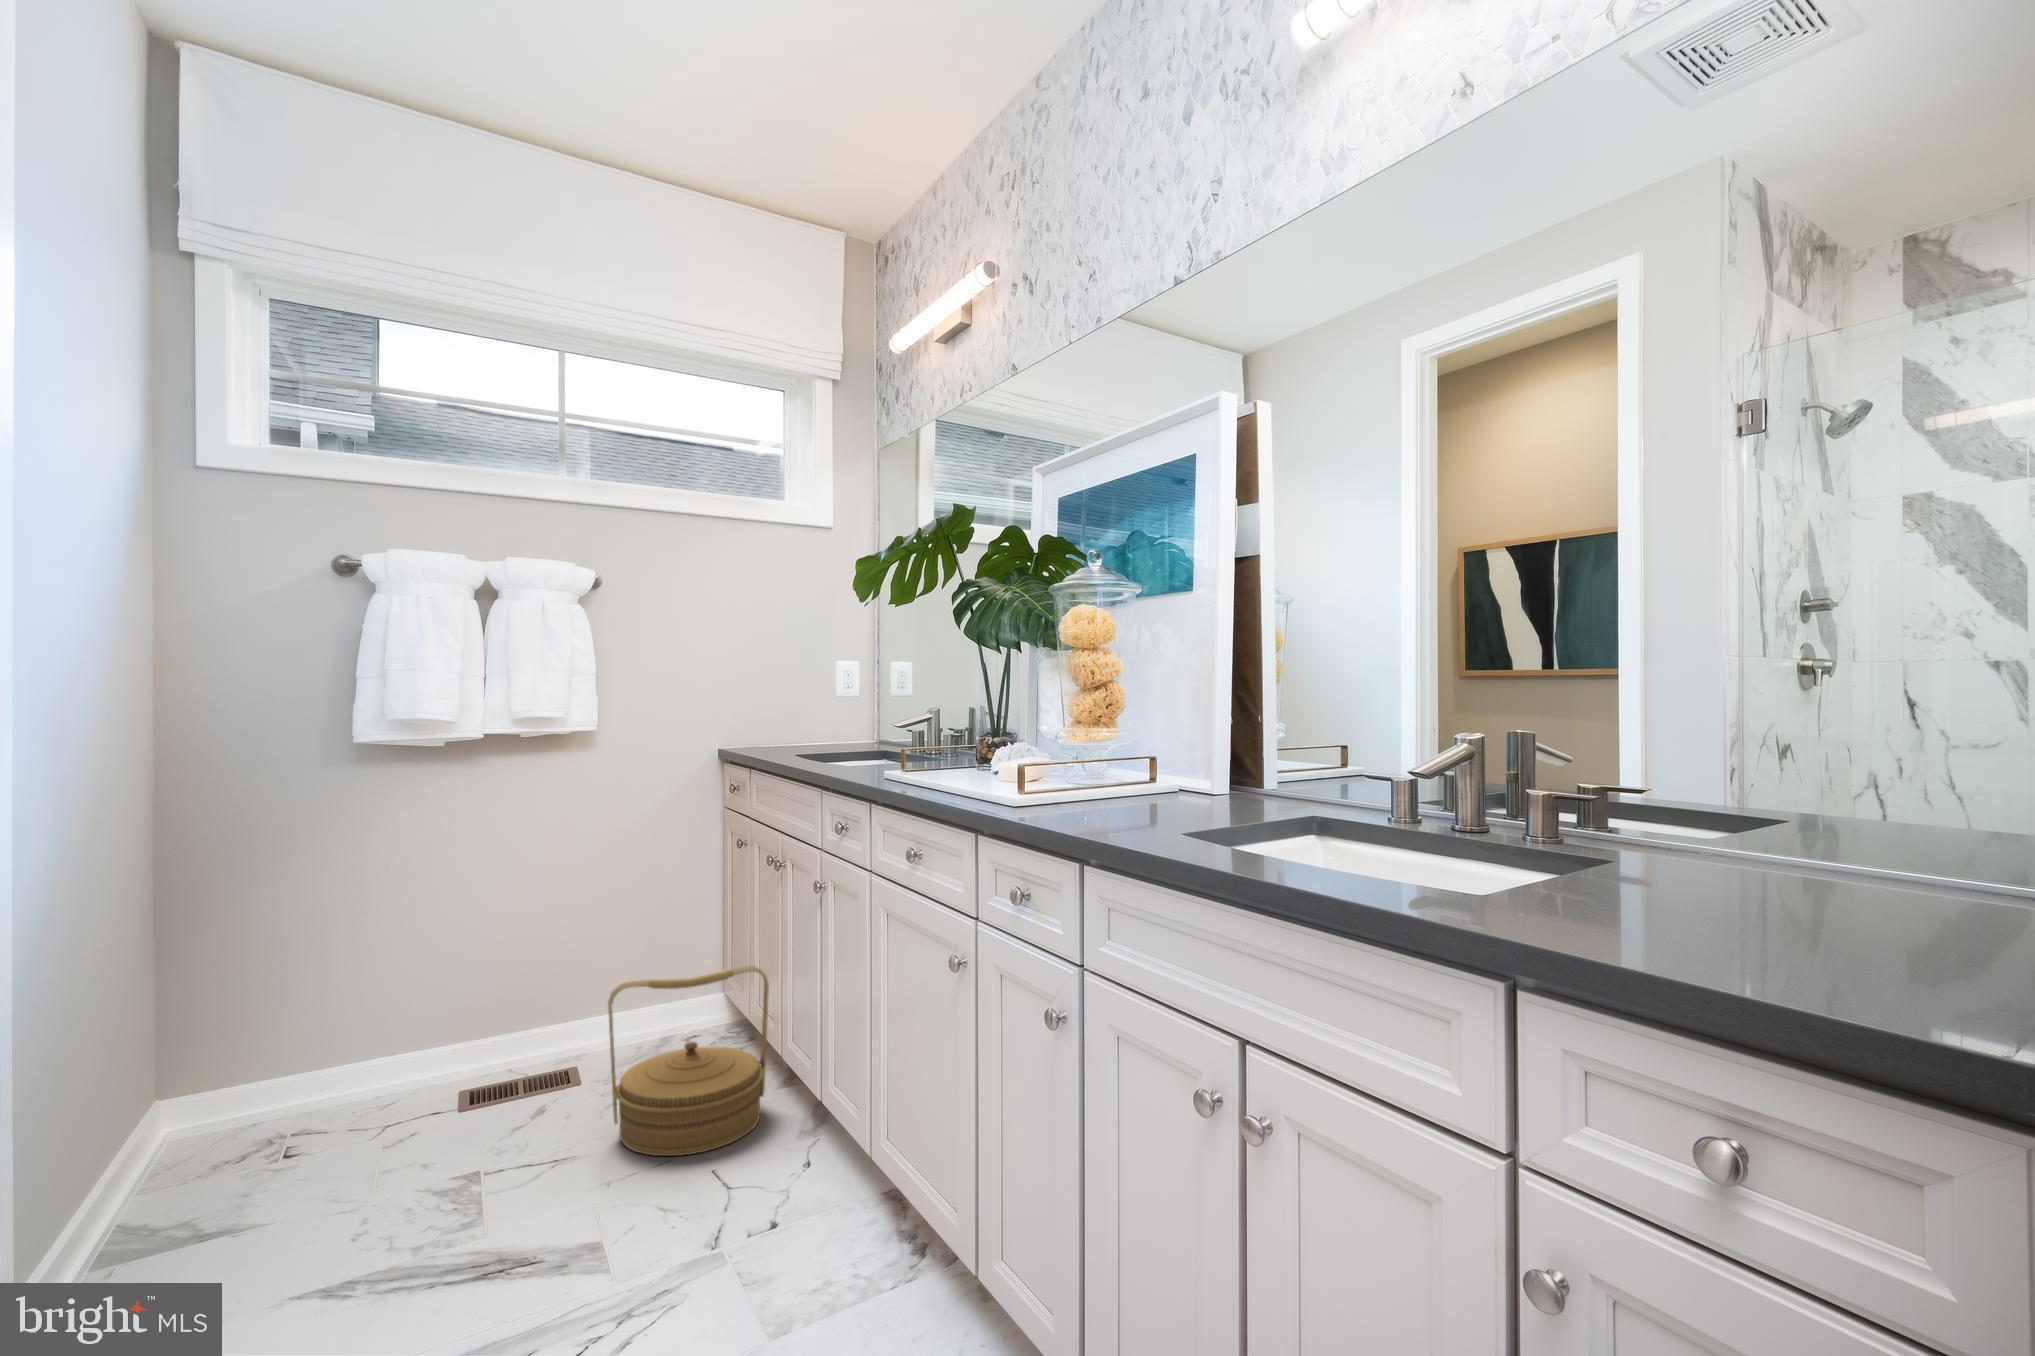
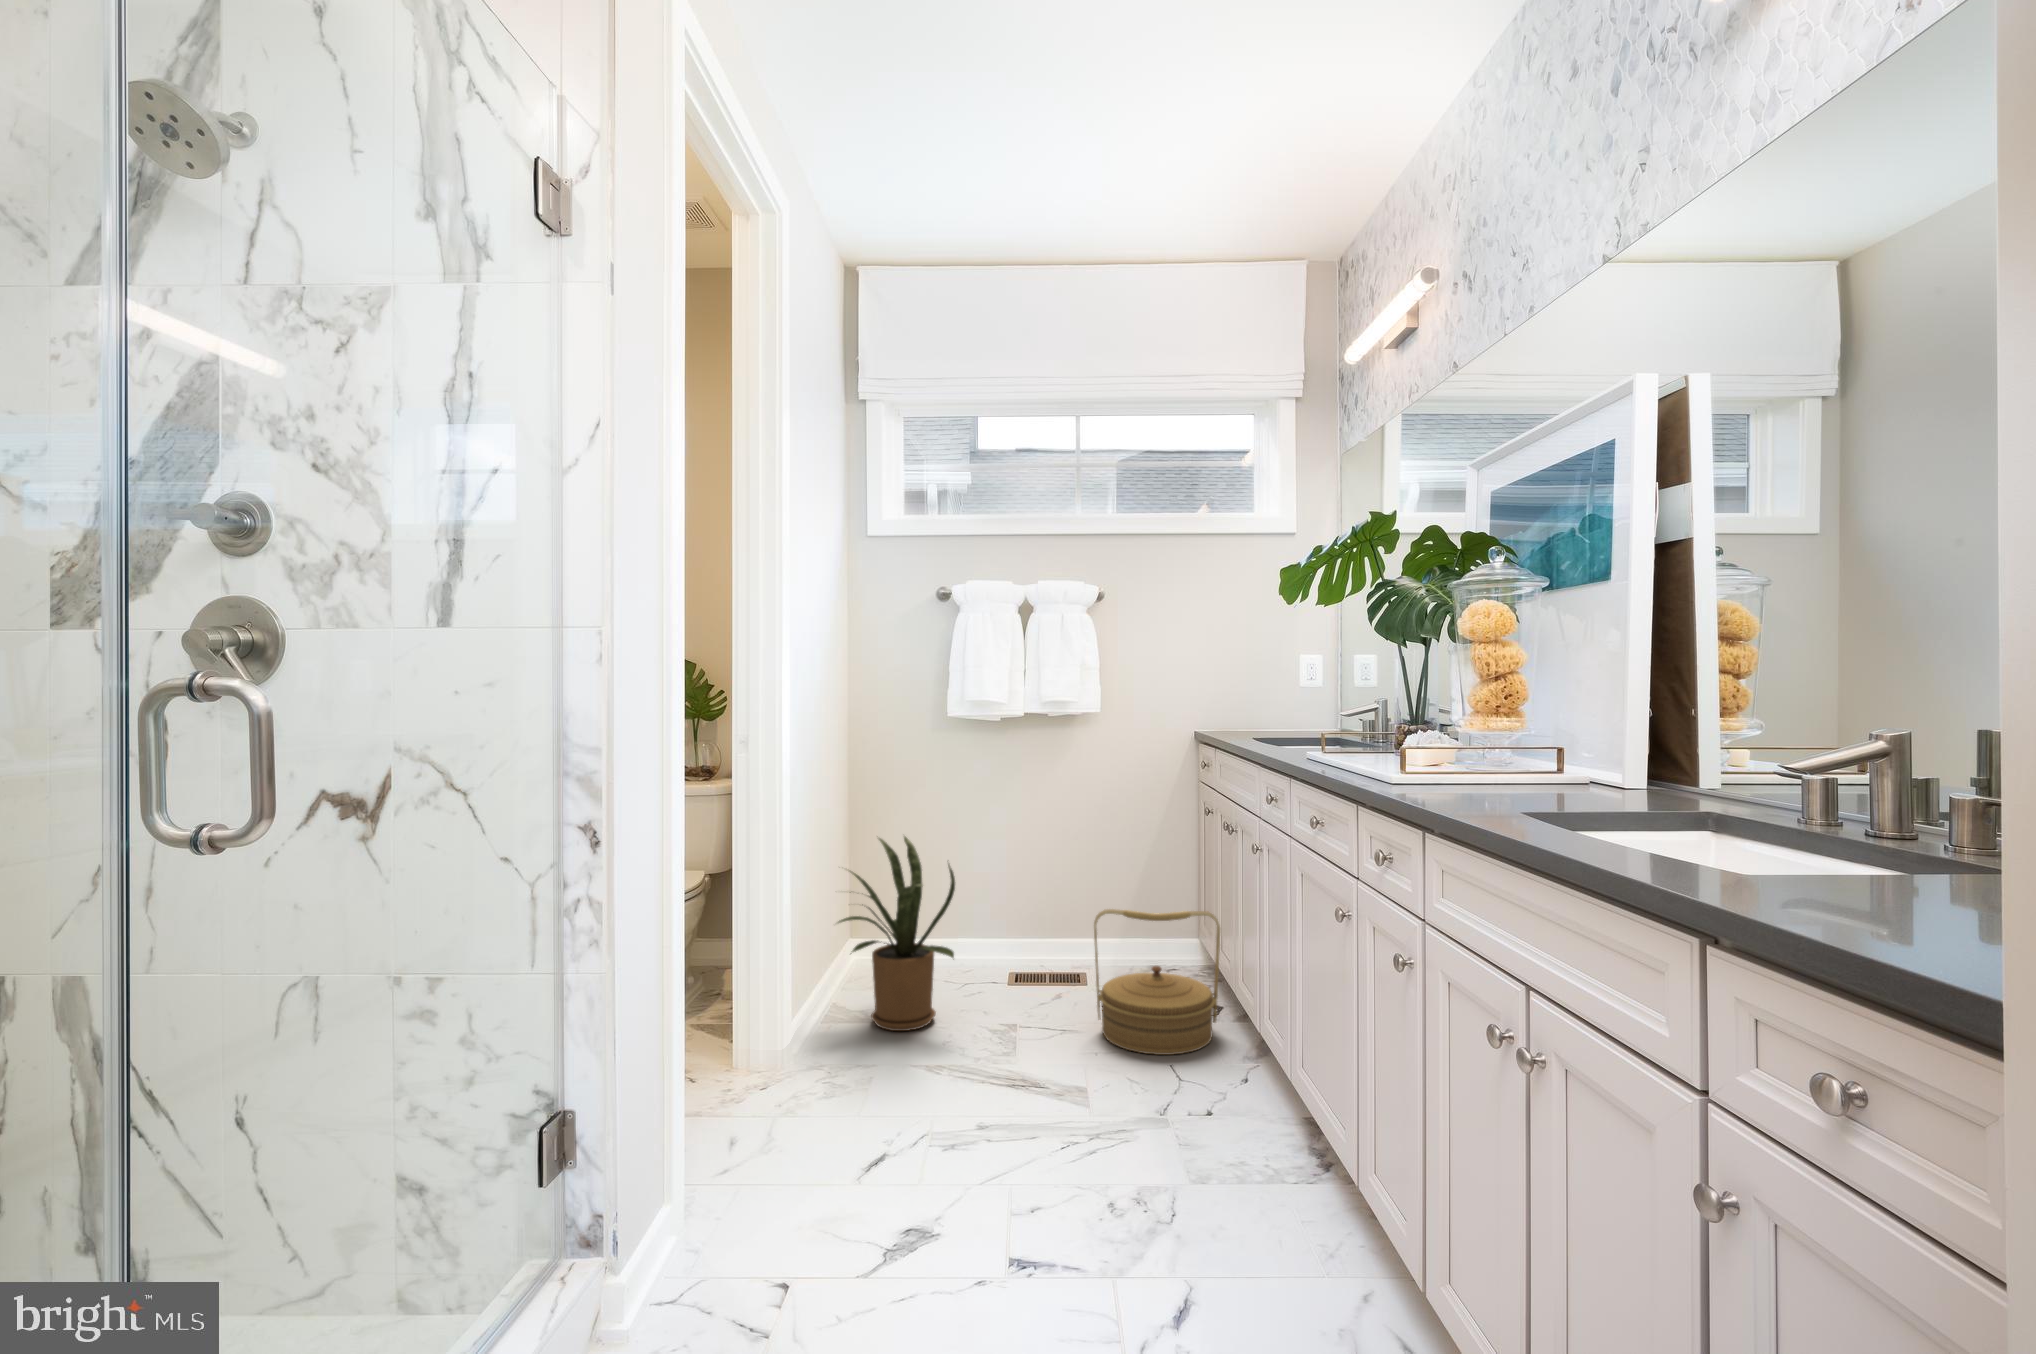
house plant: none [172,917,401,1212] -> present [838,837,955,1031]

